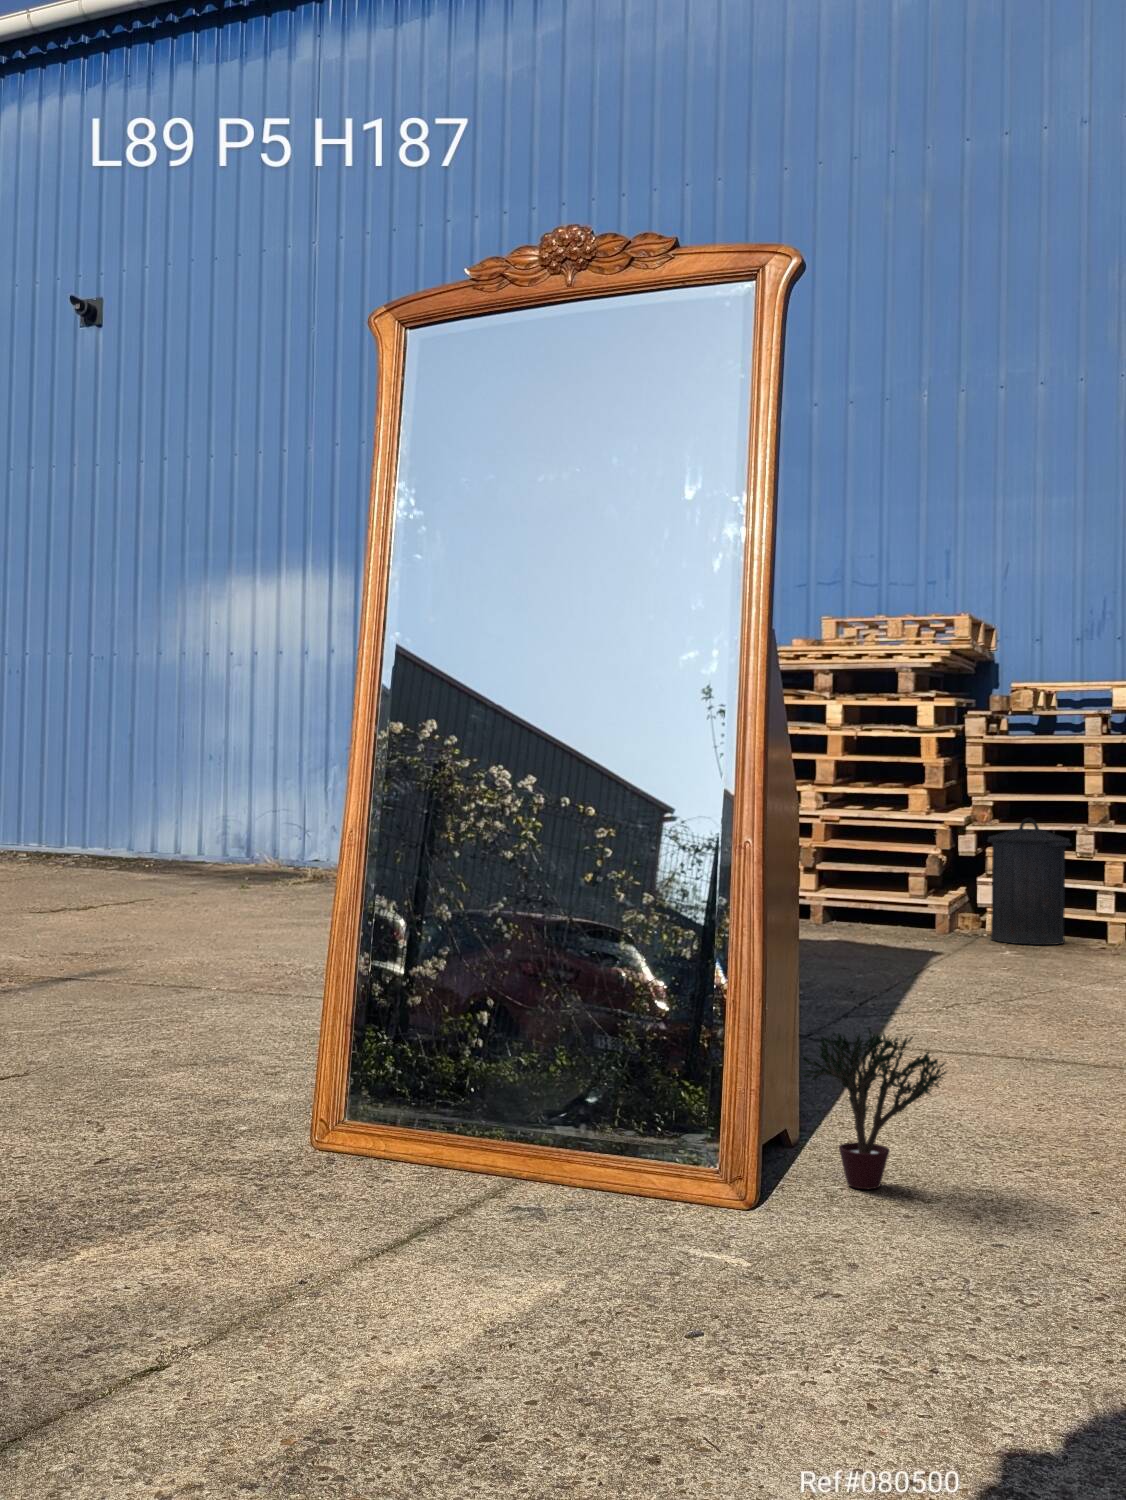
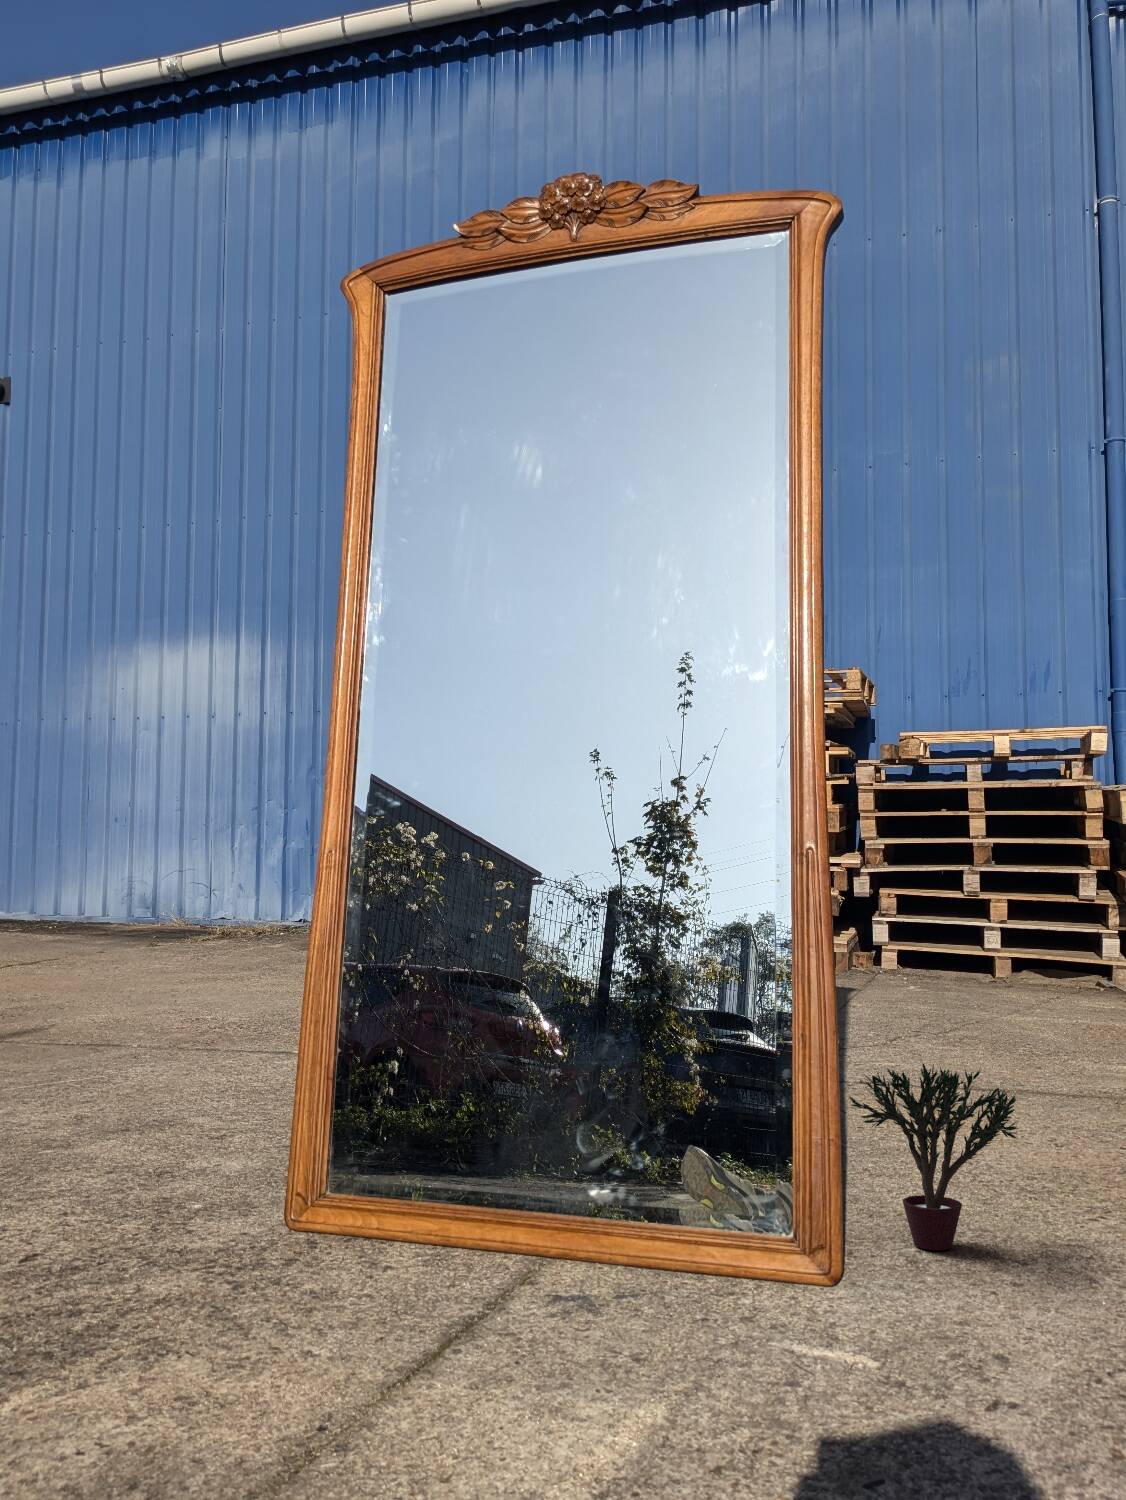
trash can: present [988,818,1072,945] -> none [883,858,966,980]

